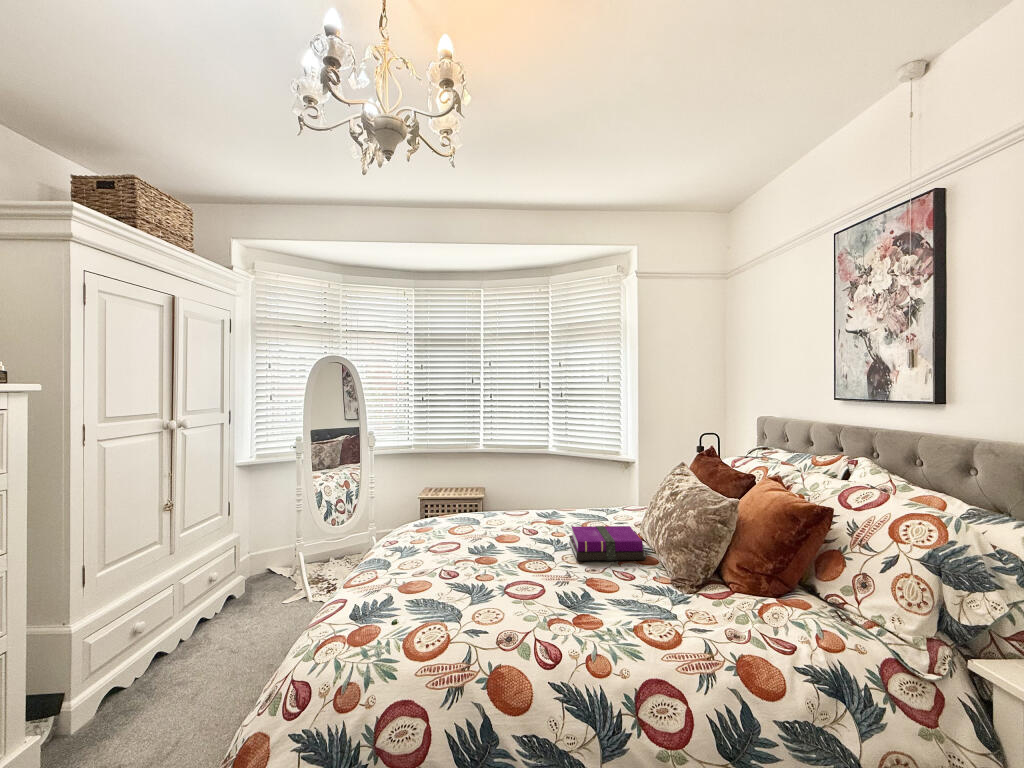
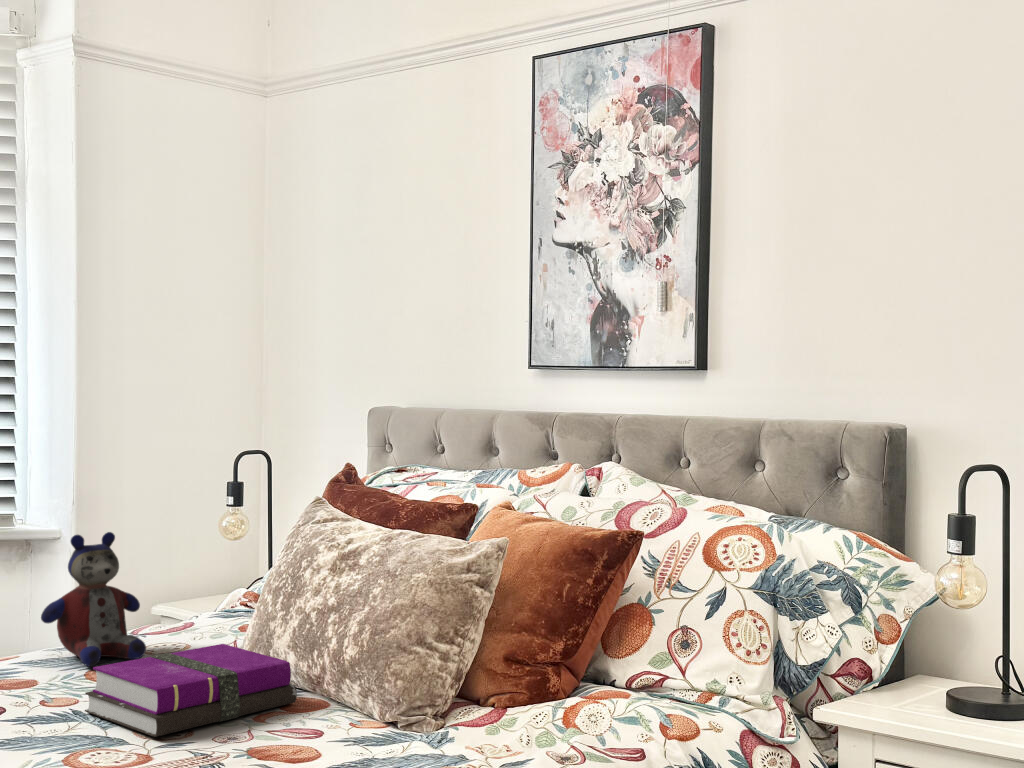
stuffed bear: none [579,472,619,524] -> present [41,532,146,666]

